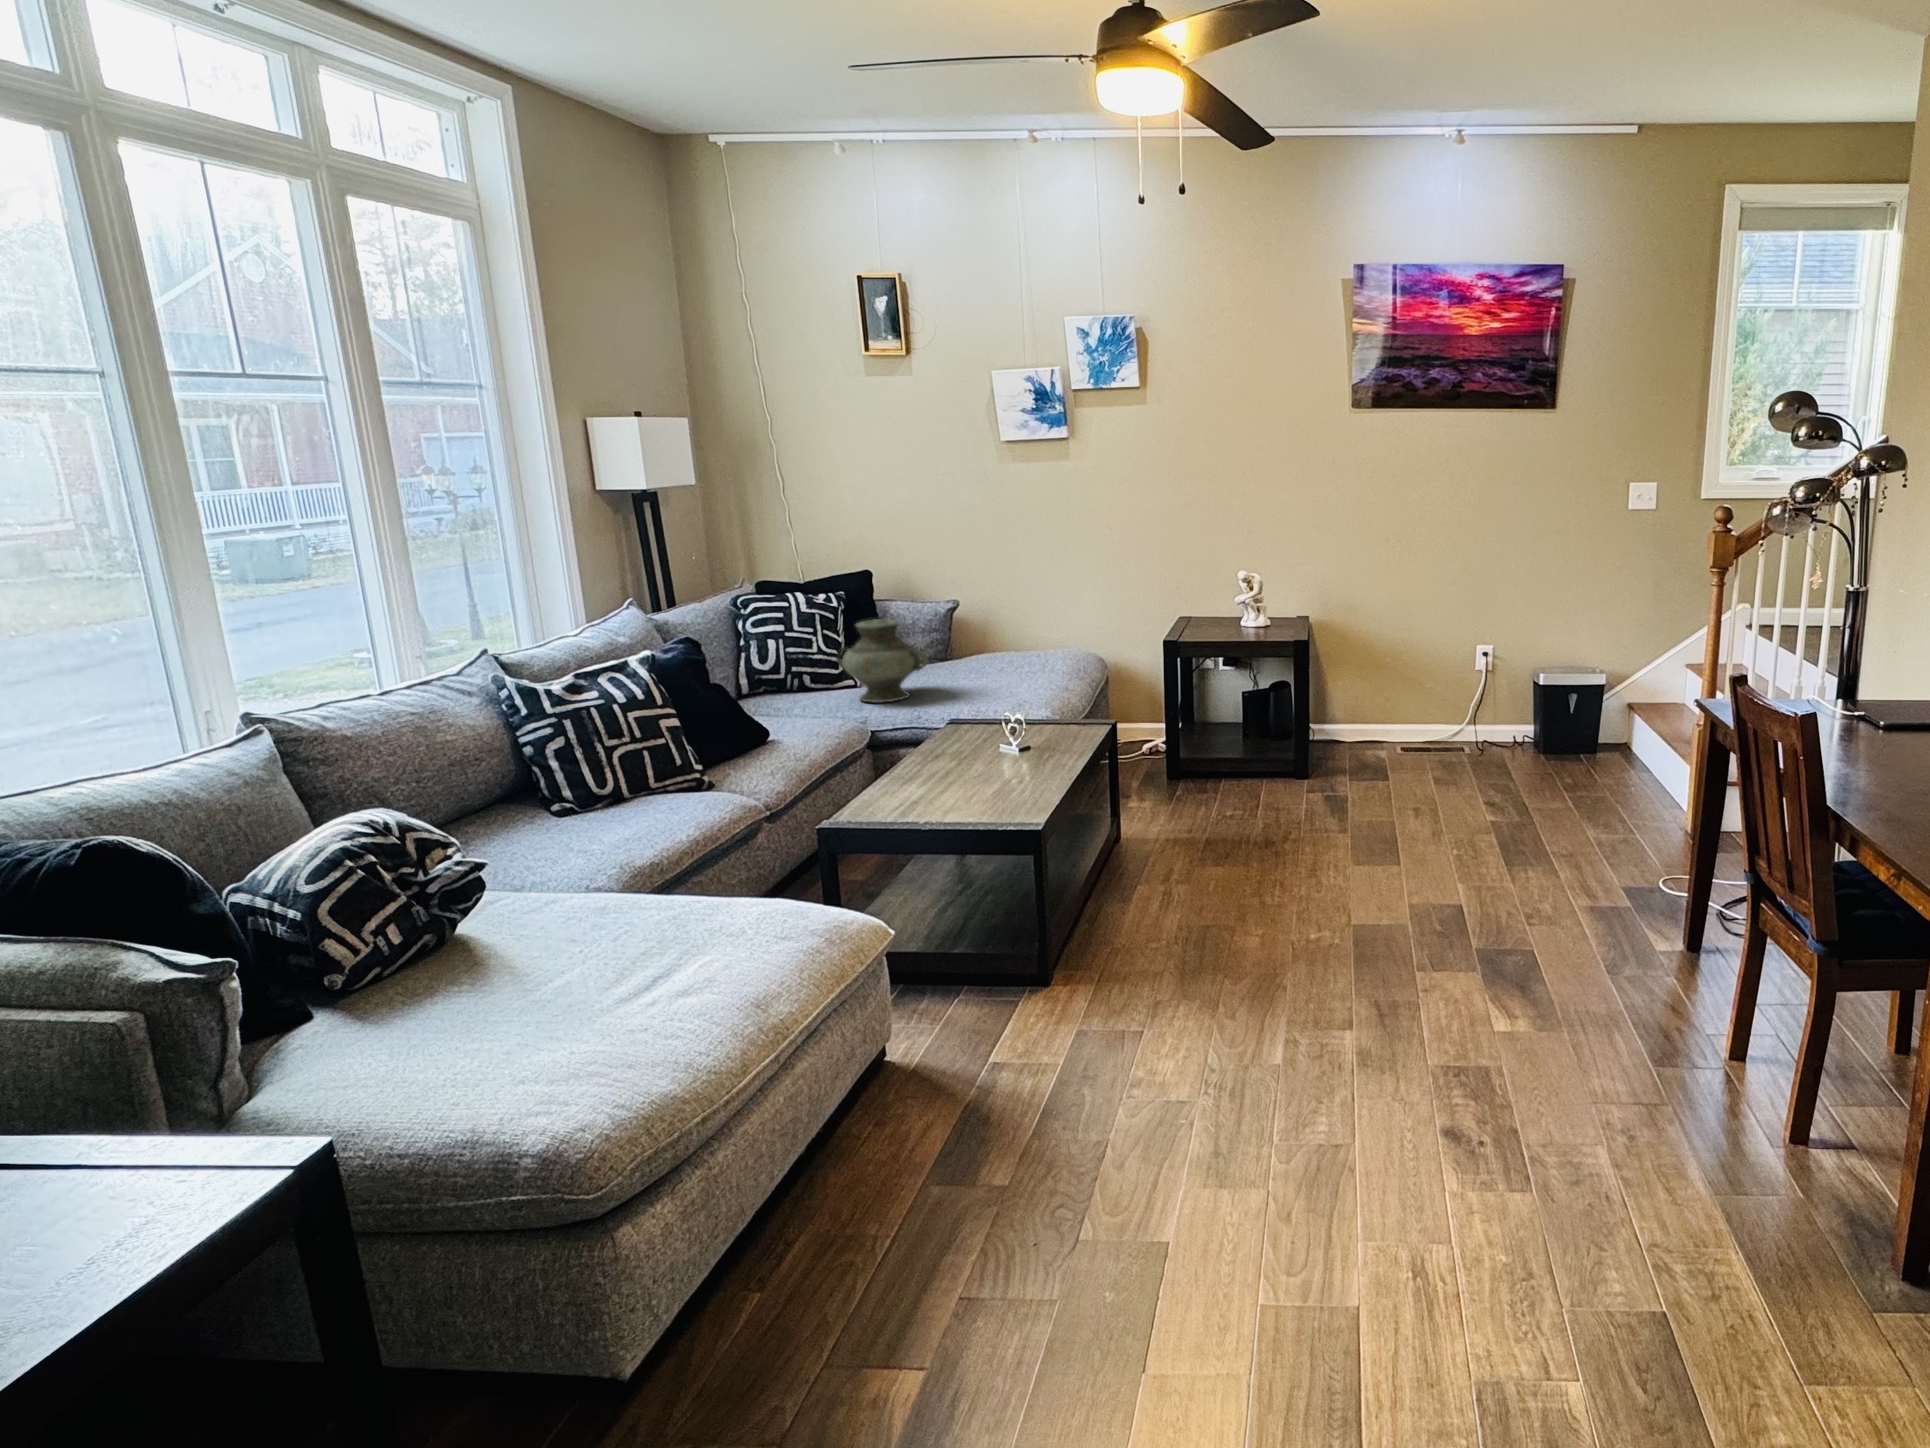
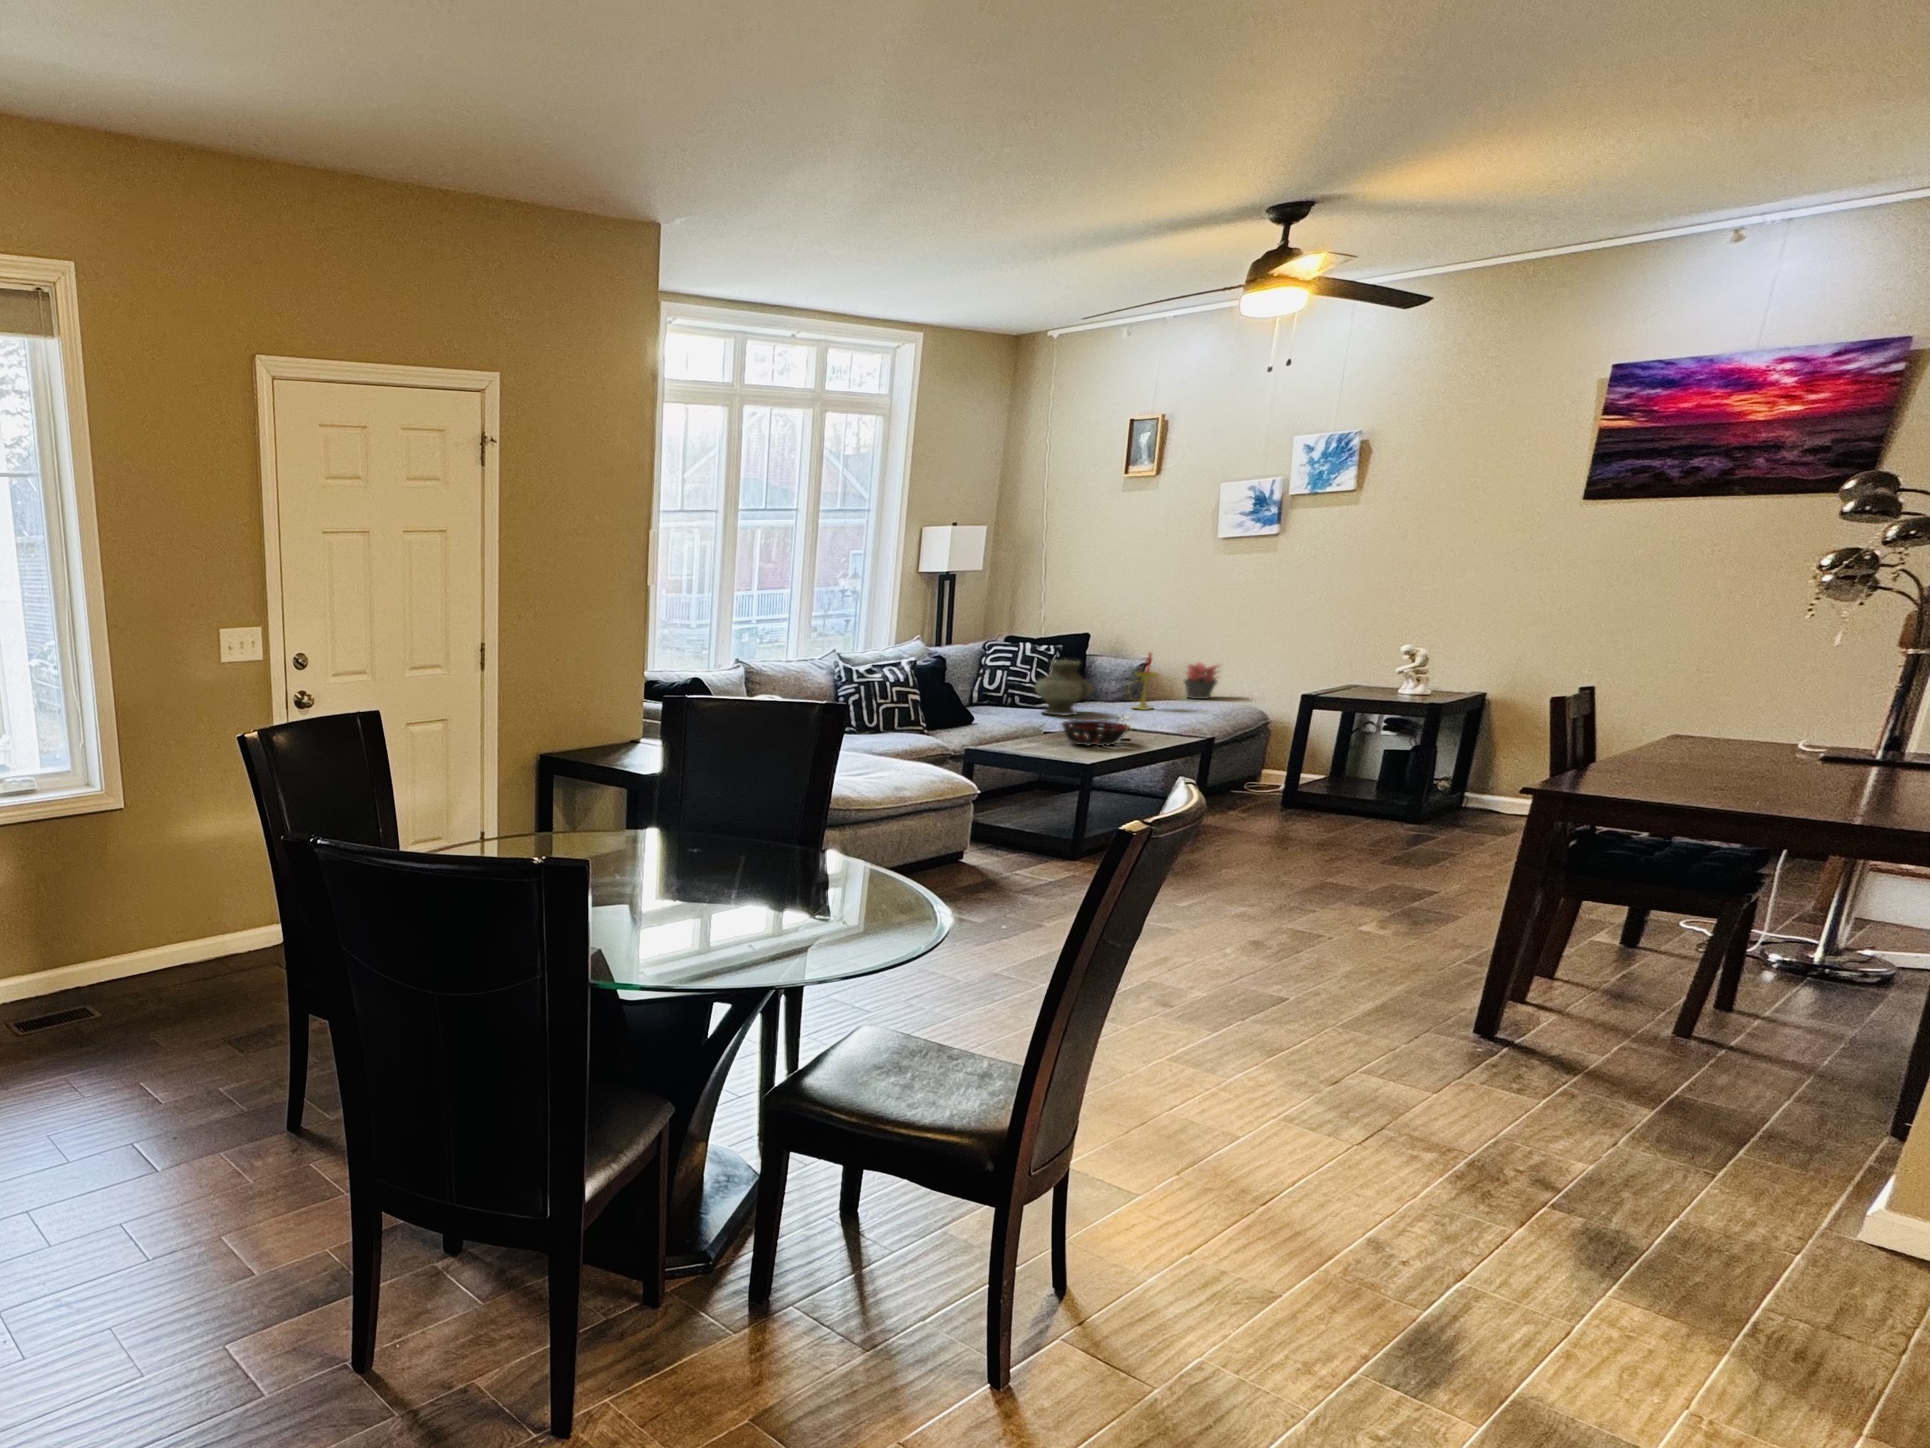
candle: none [959,594,994,674] -> present [1128,653,1159,710]
succulent plant: none [996,598,1042,645] -> present [1184,662,1220,699]
decorative bowl: none [943,719,1044,768] -> present [1062,720,1130,746]

